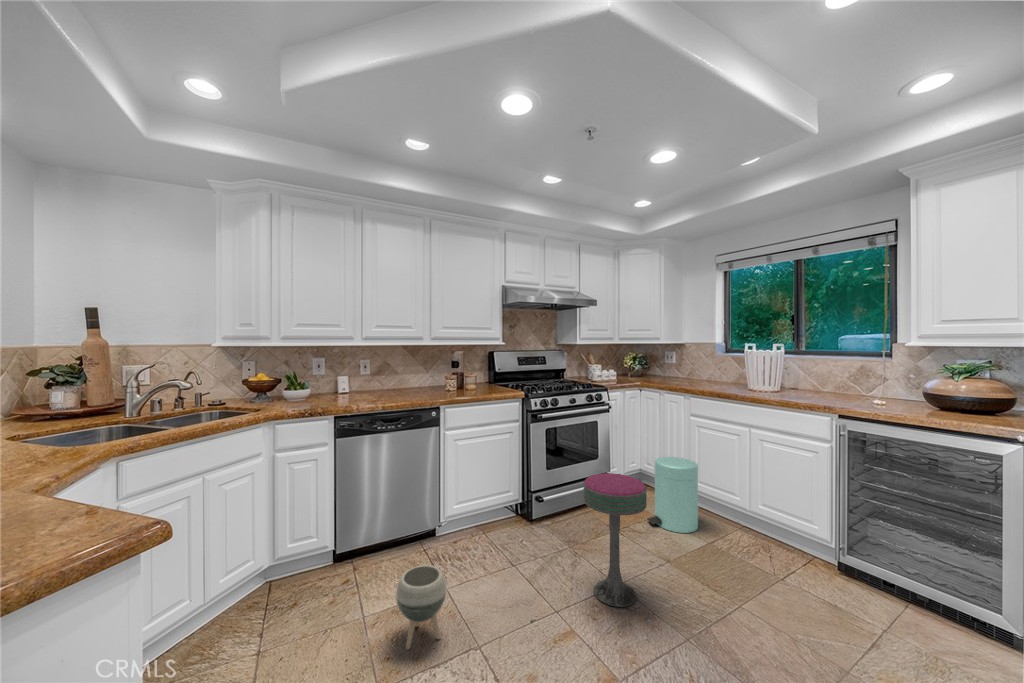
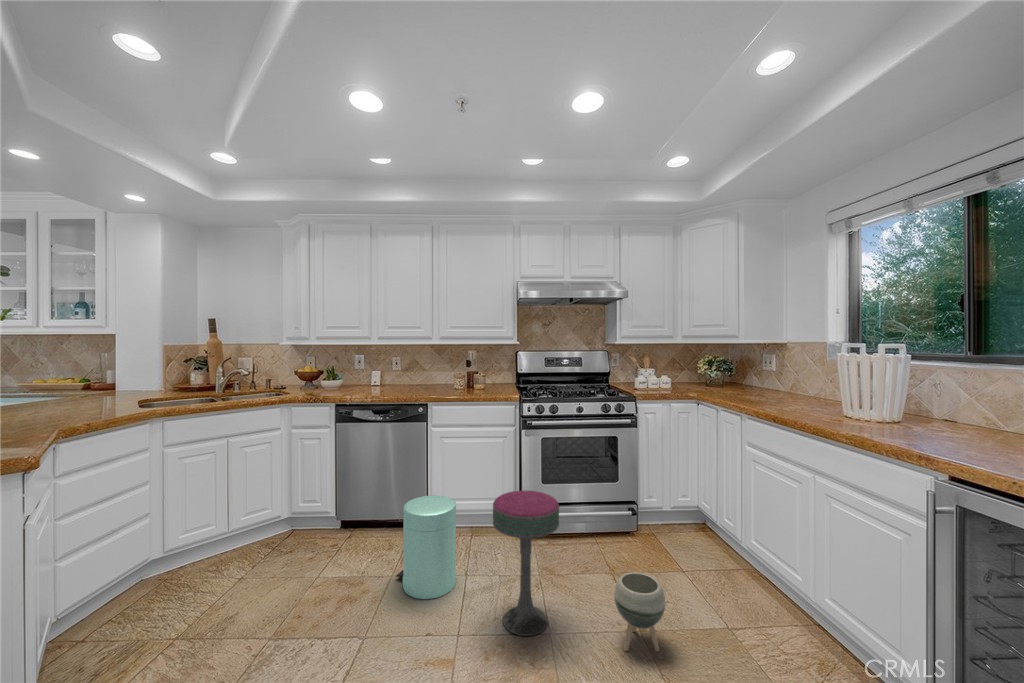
trash can: present [647,457,698,533] -> present [396,495,456,599]
planter: present [396,565,446,649] -> present [614,572,666,652]

